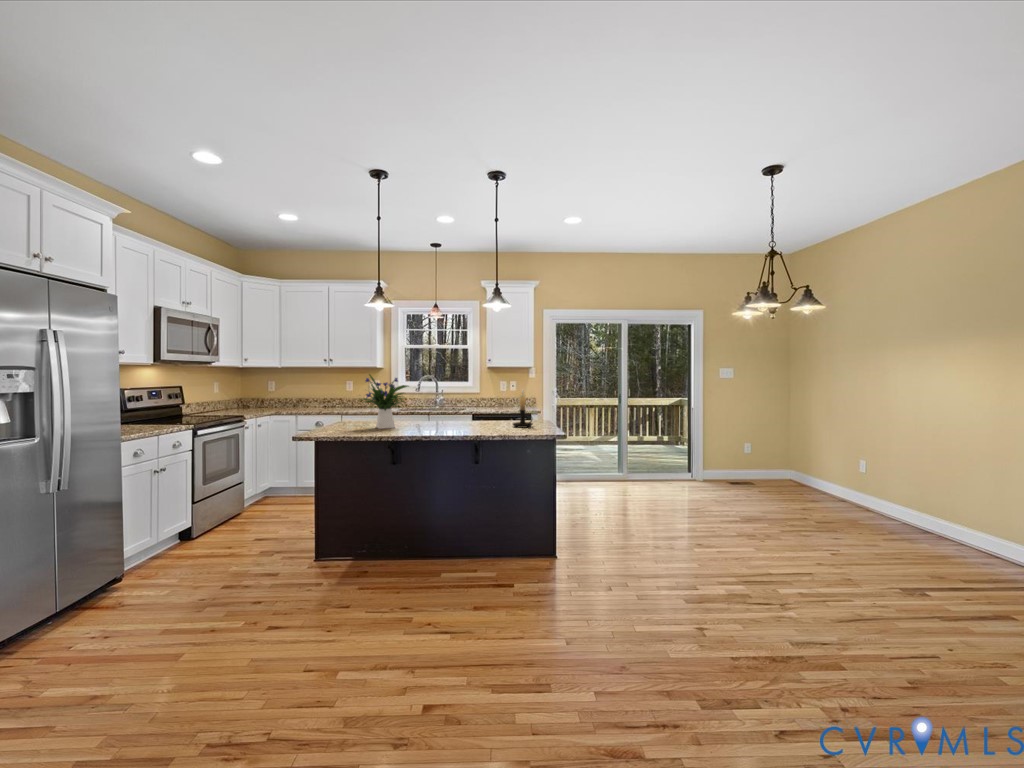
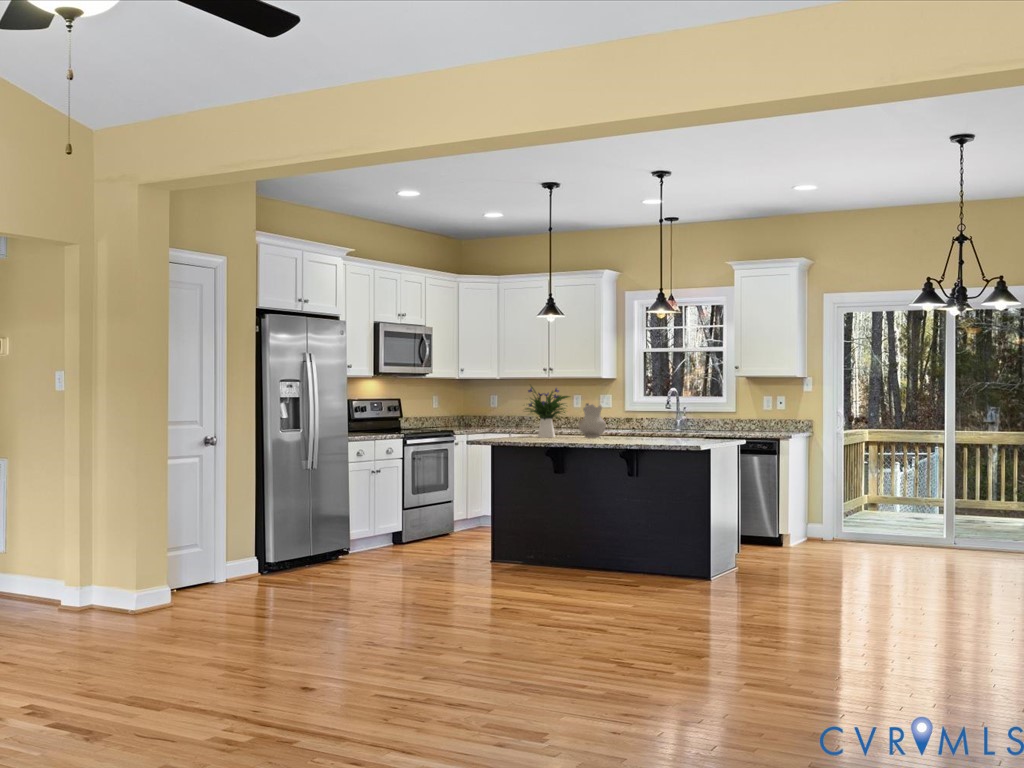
candle holder: present [513,390,533,427] -> none [656,399,678,439]
ceramic pitcher: none [441,394,469,431] -> present [579,403,606,438]

